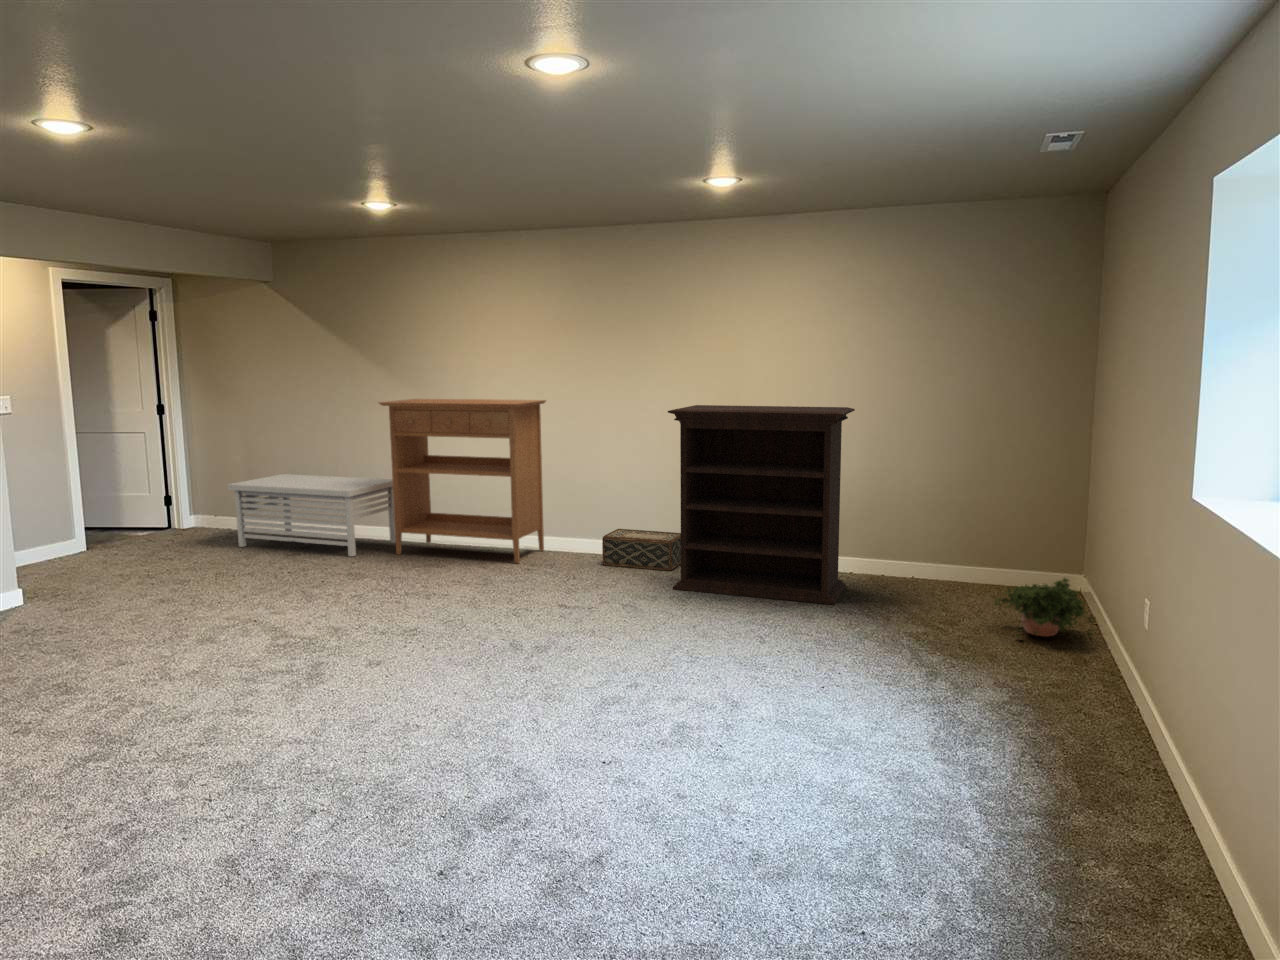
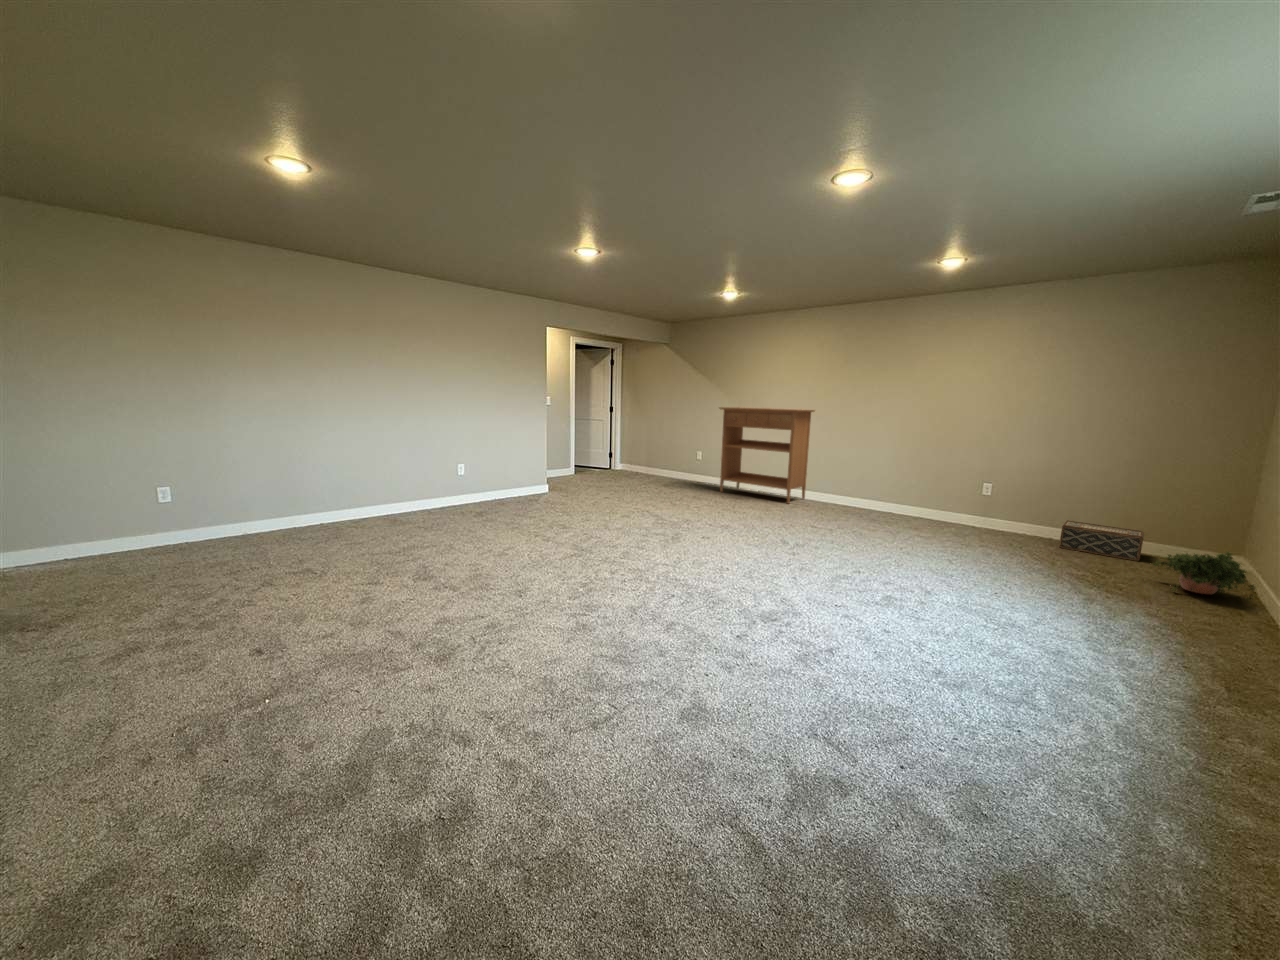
bookshelf: present [668,405,855,605] -> none [888,414,1041,550]
storage bench: present [228,474,396,556] -> none [639,446,724,491]
woven basket: present [602,529,681,571] -> present [1059,520,1144,561]

